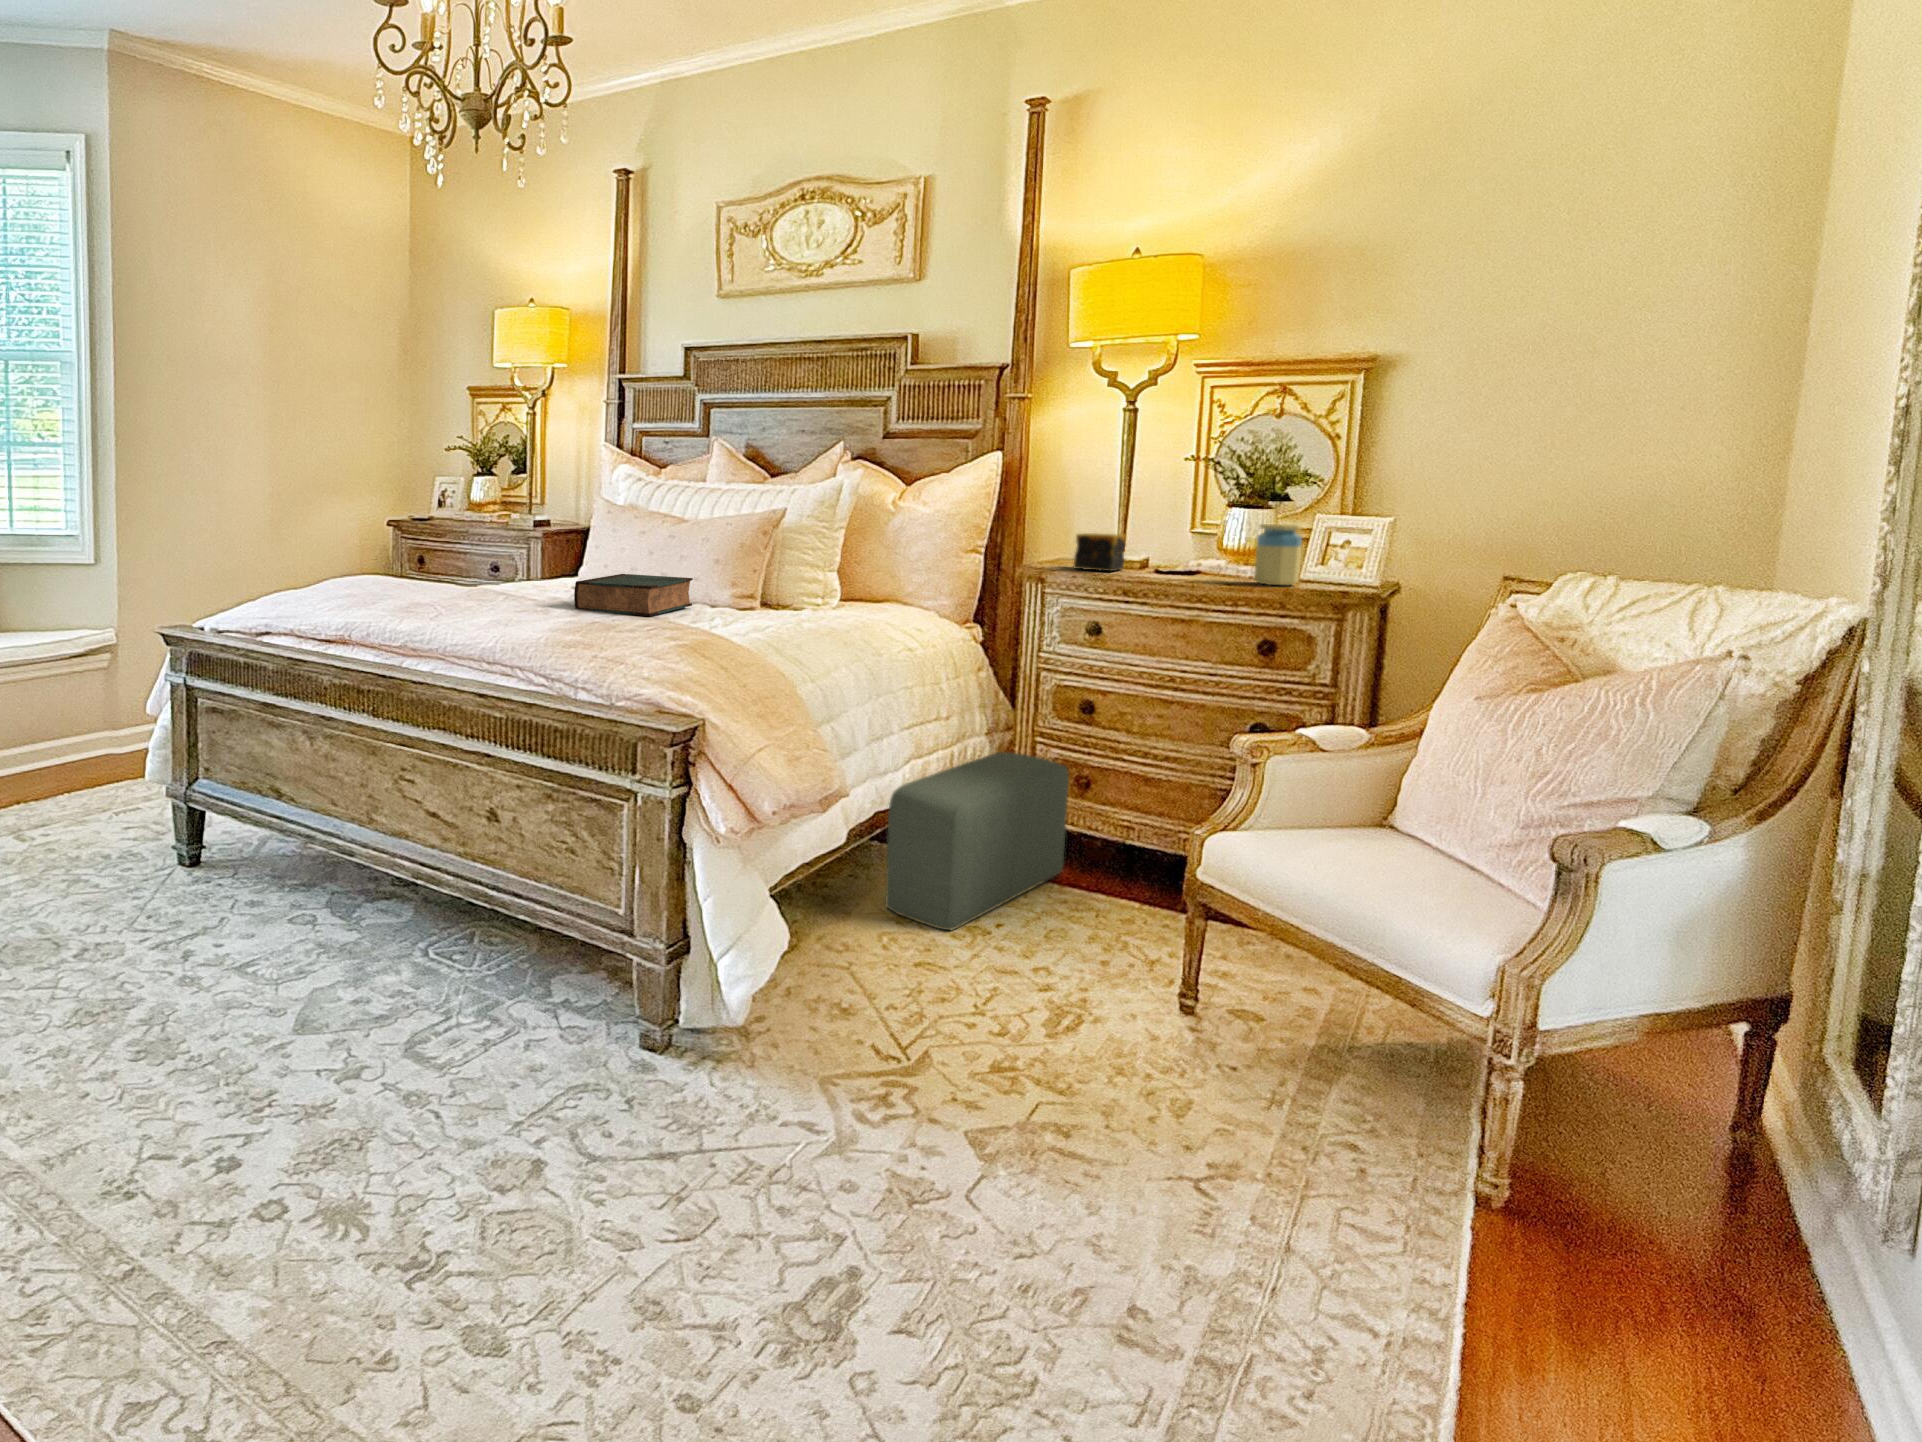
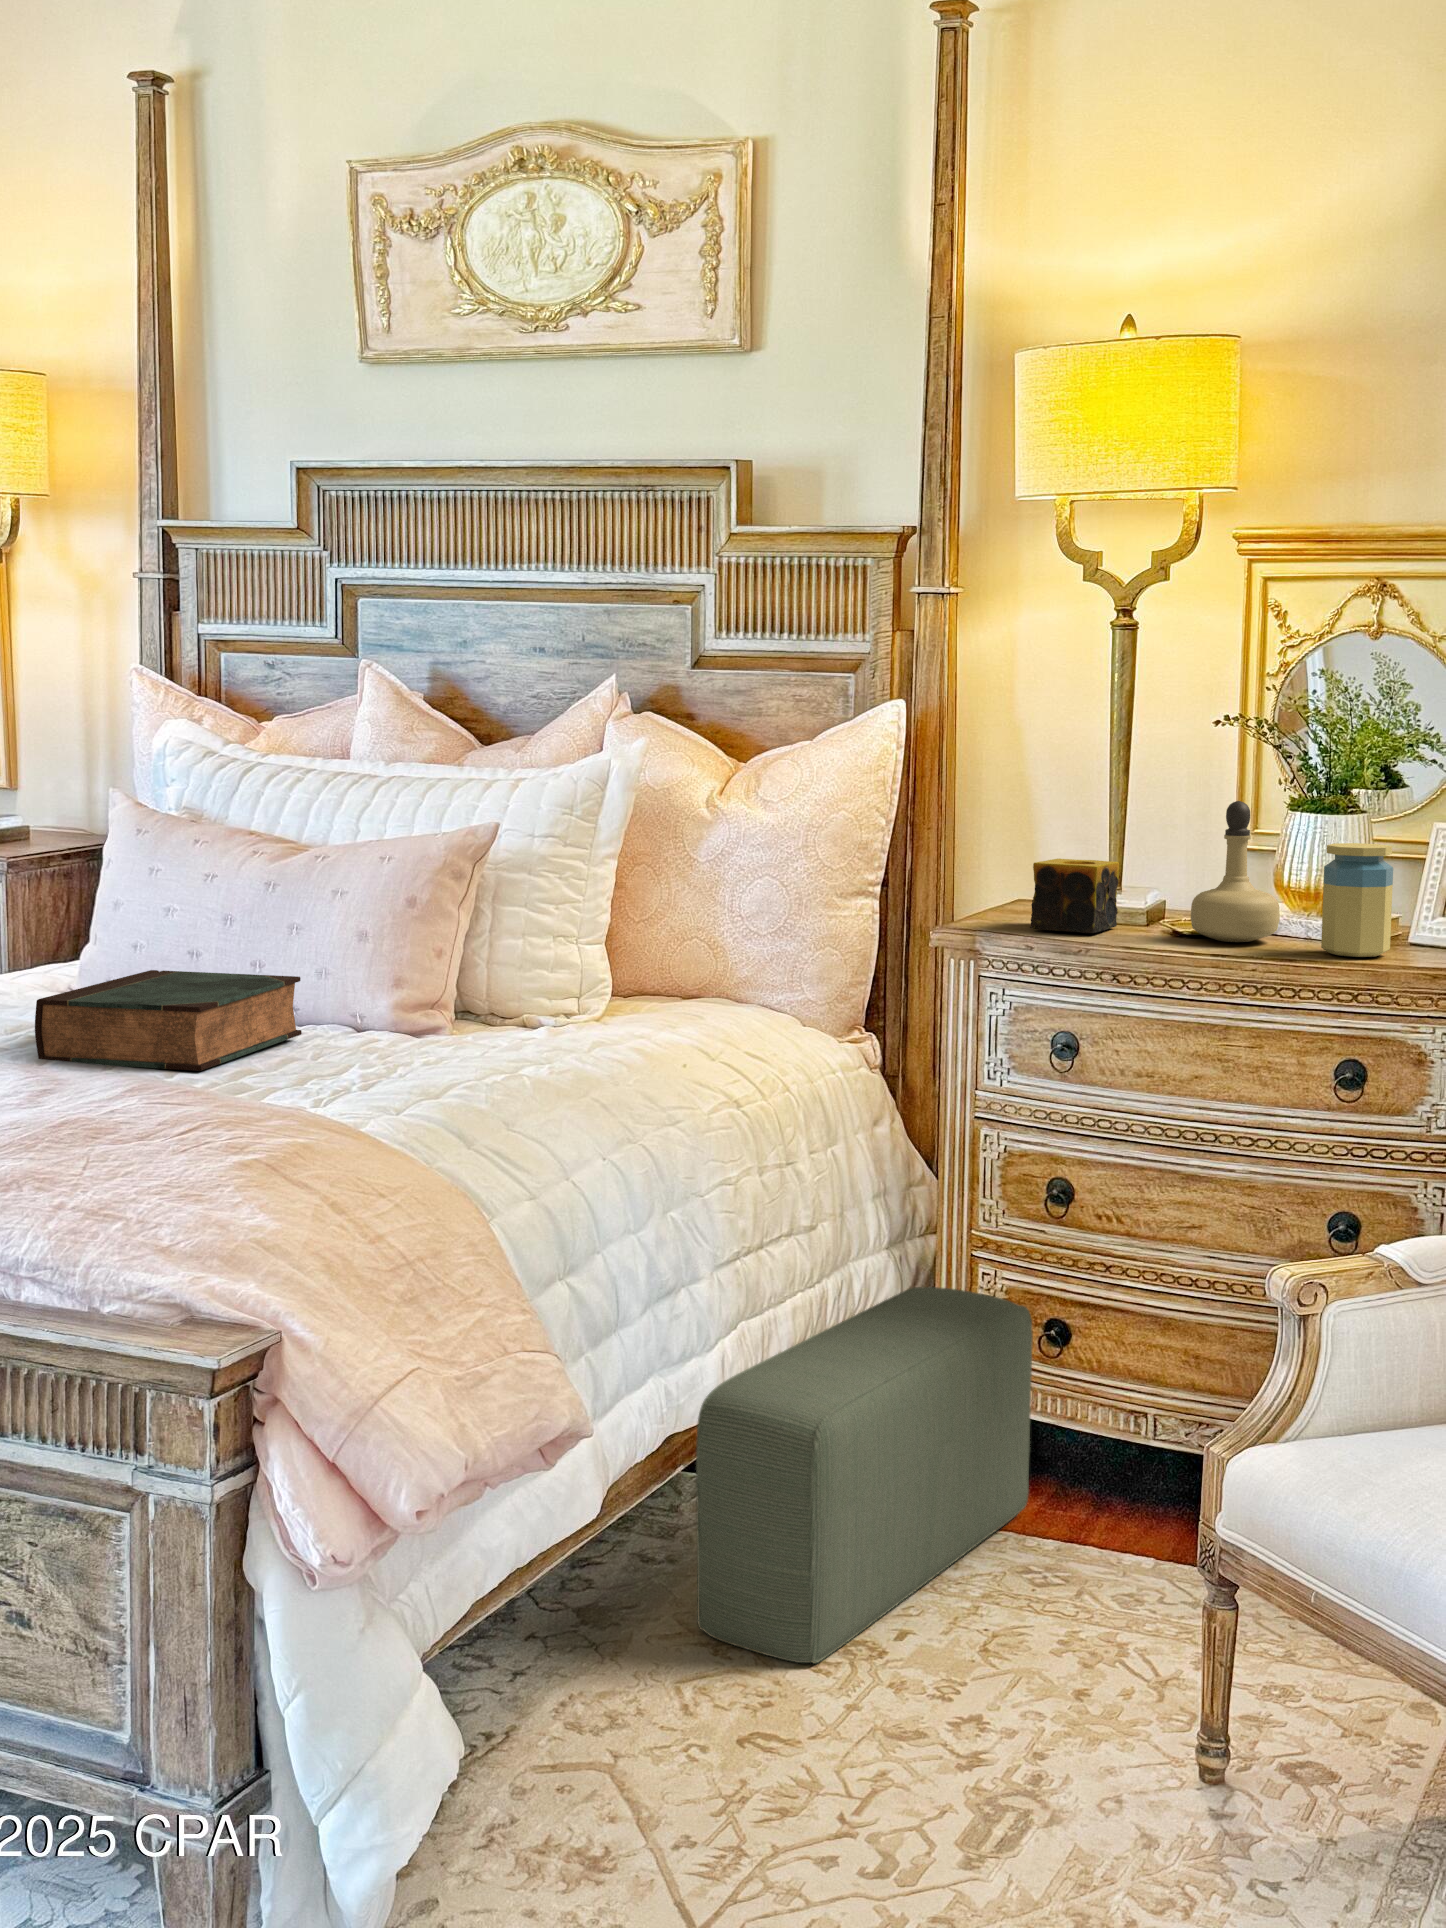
perfume bottle: none [1171,501,1226,577] -> present [1191,801,1280,942]

